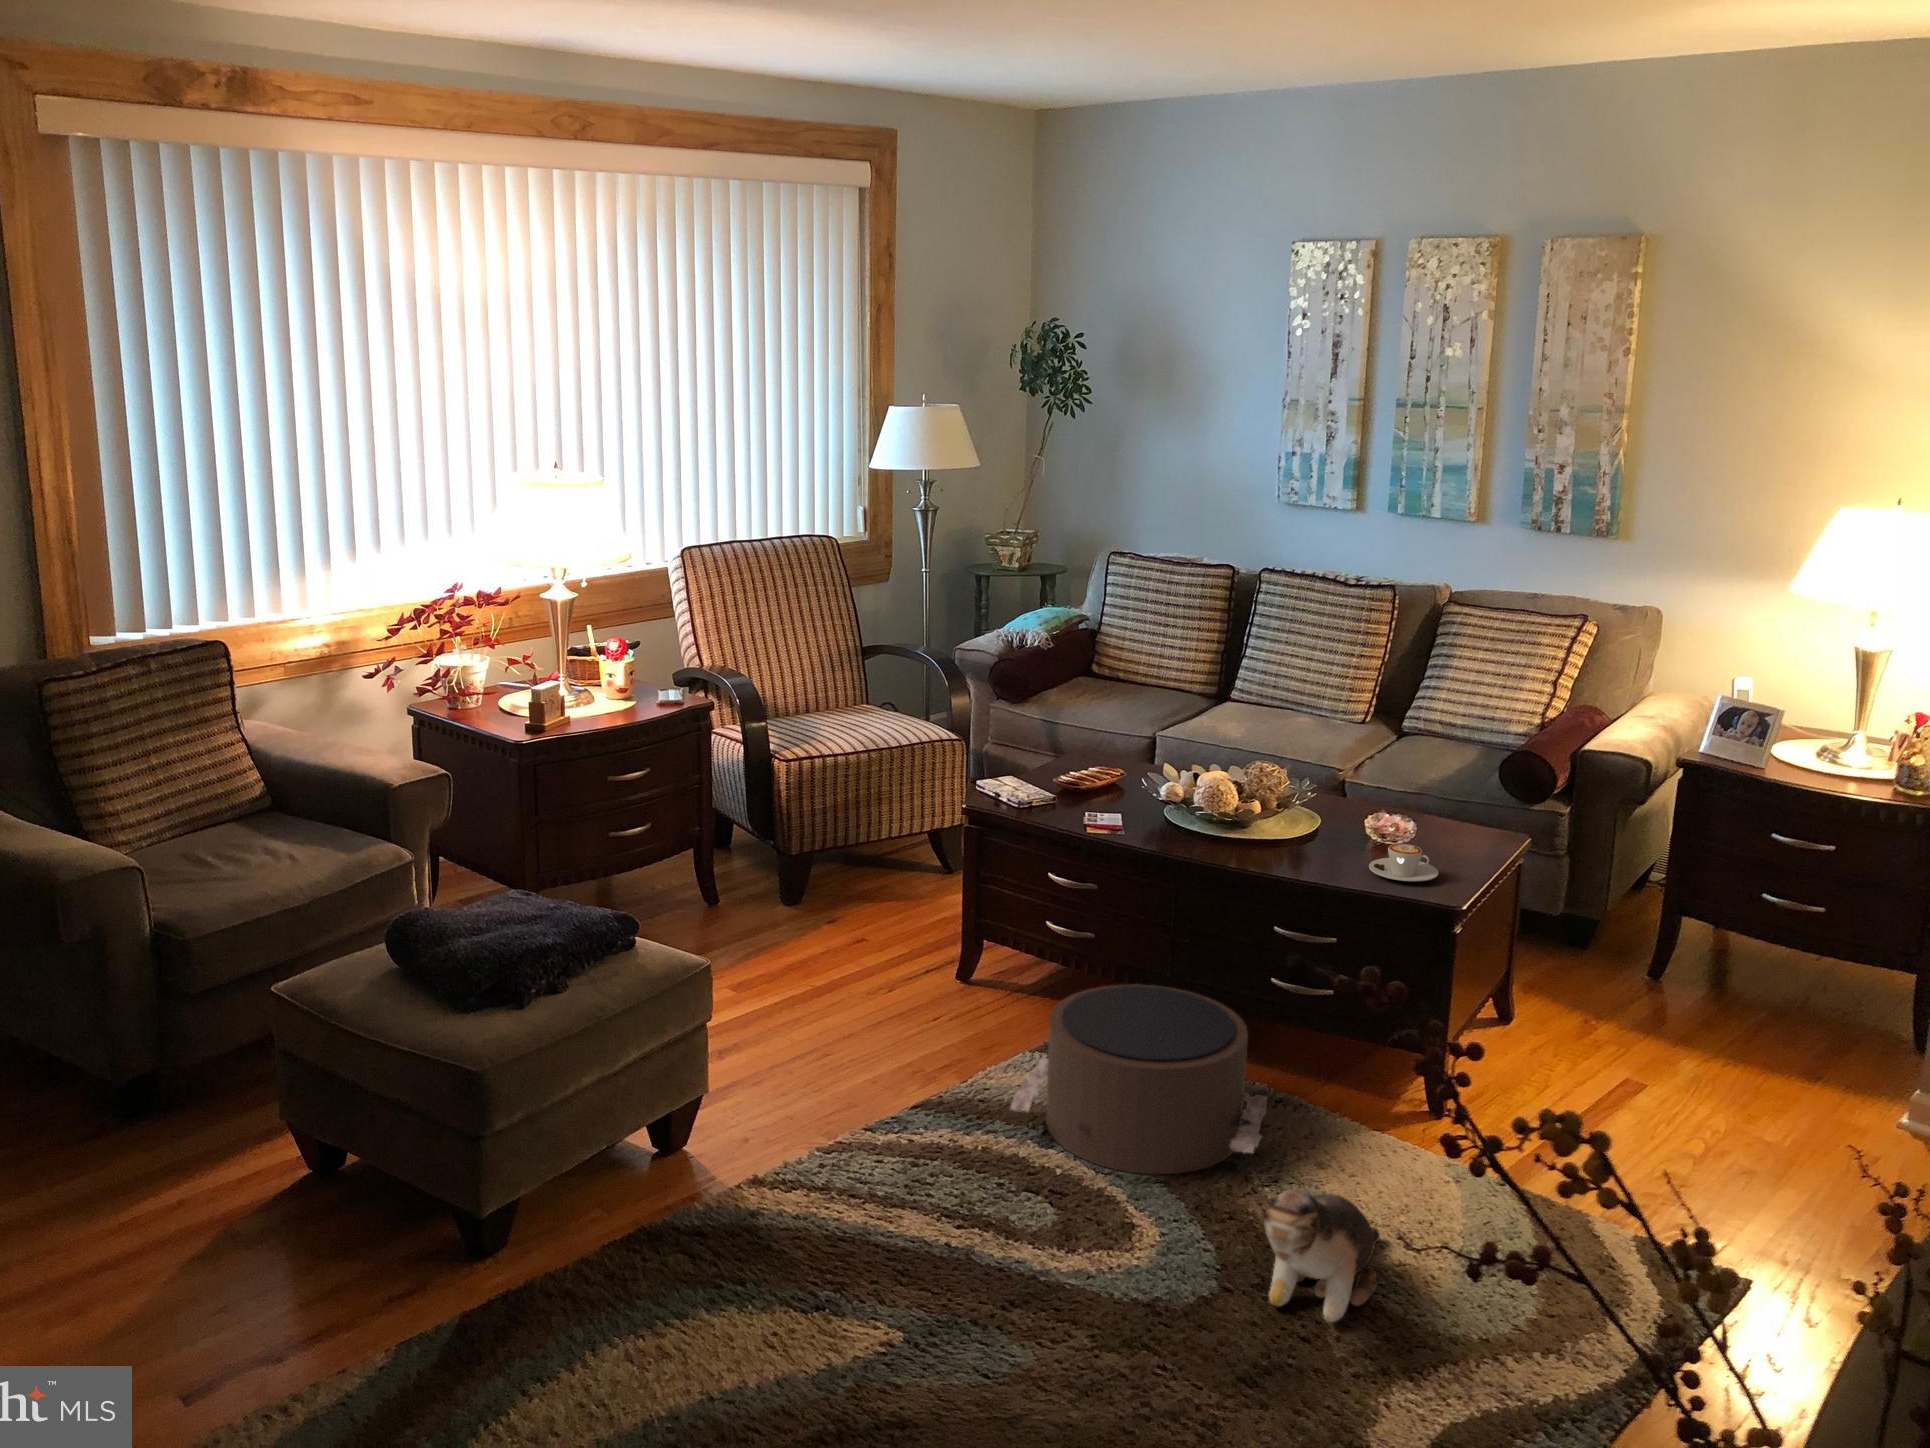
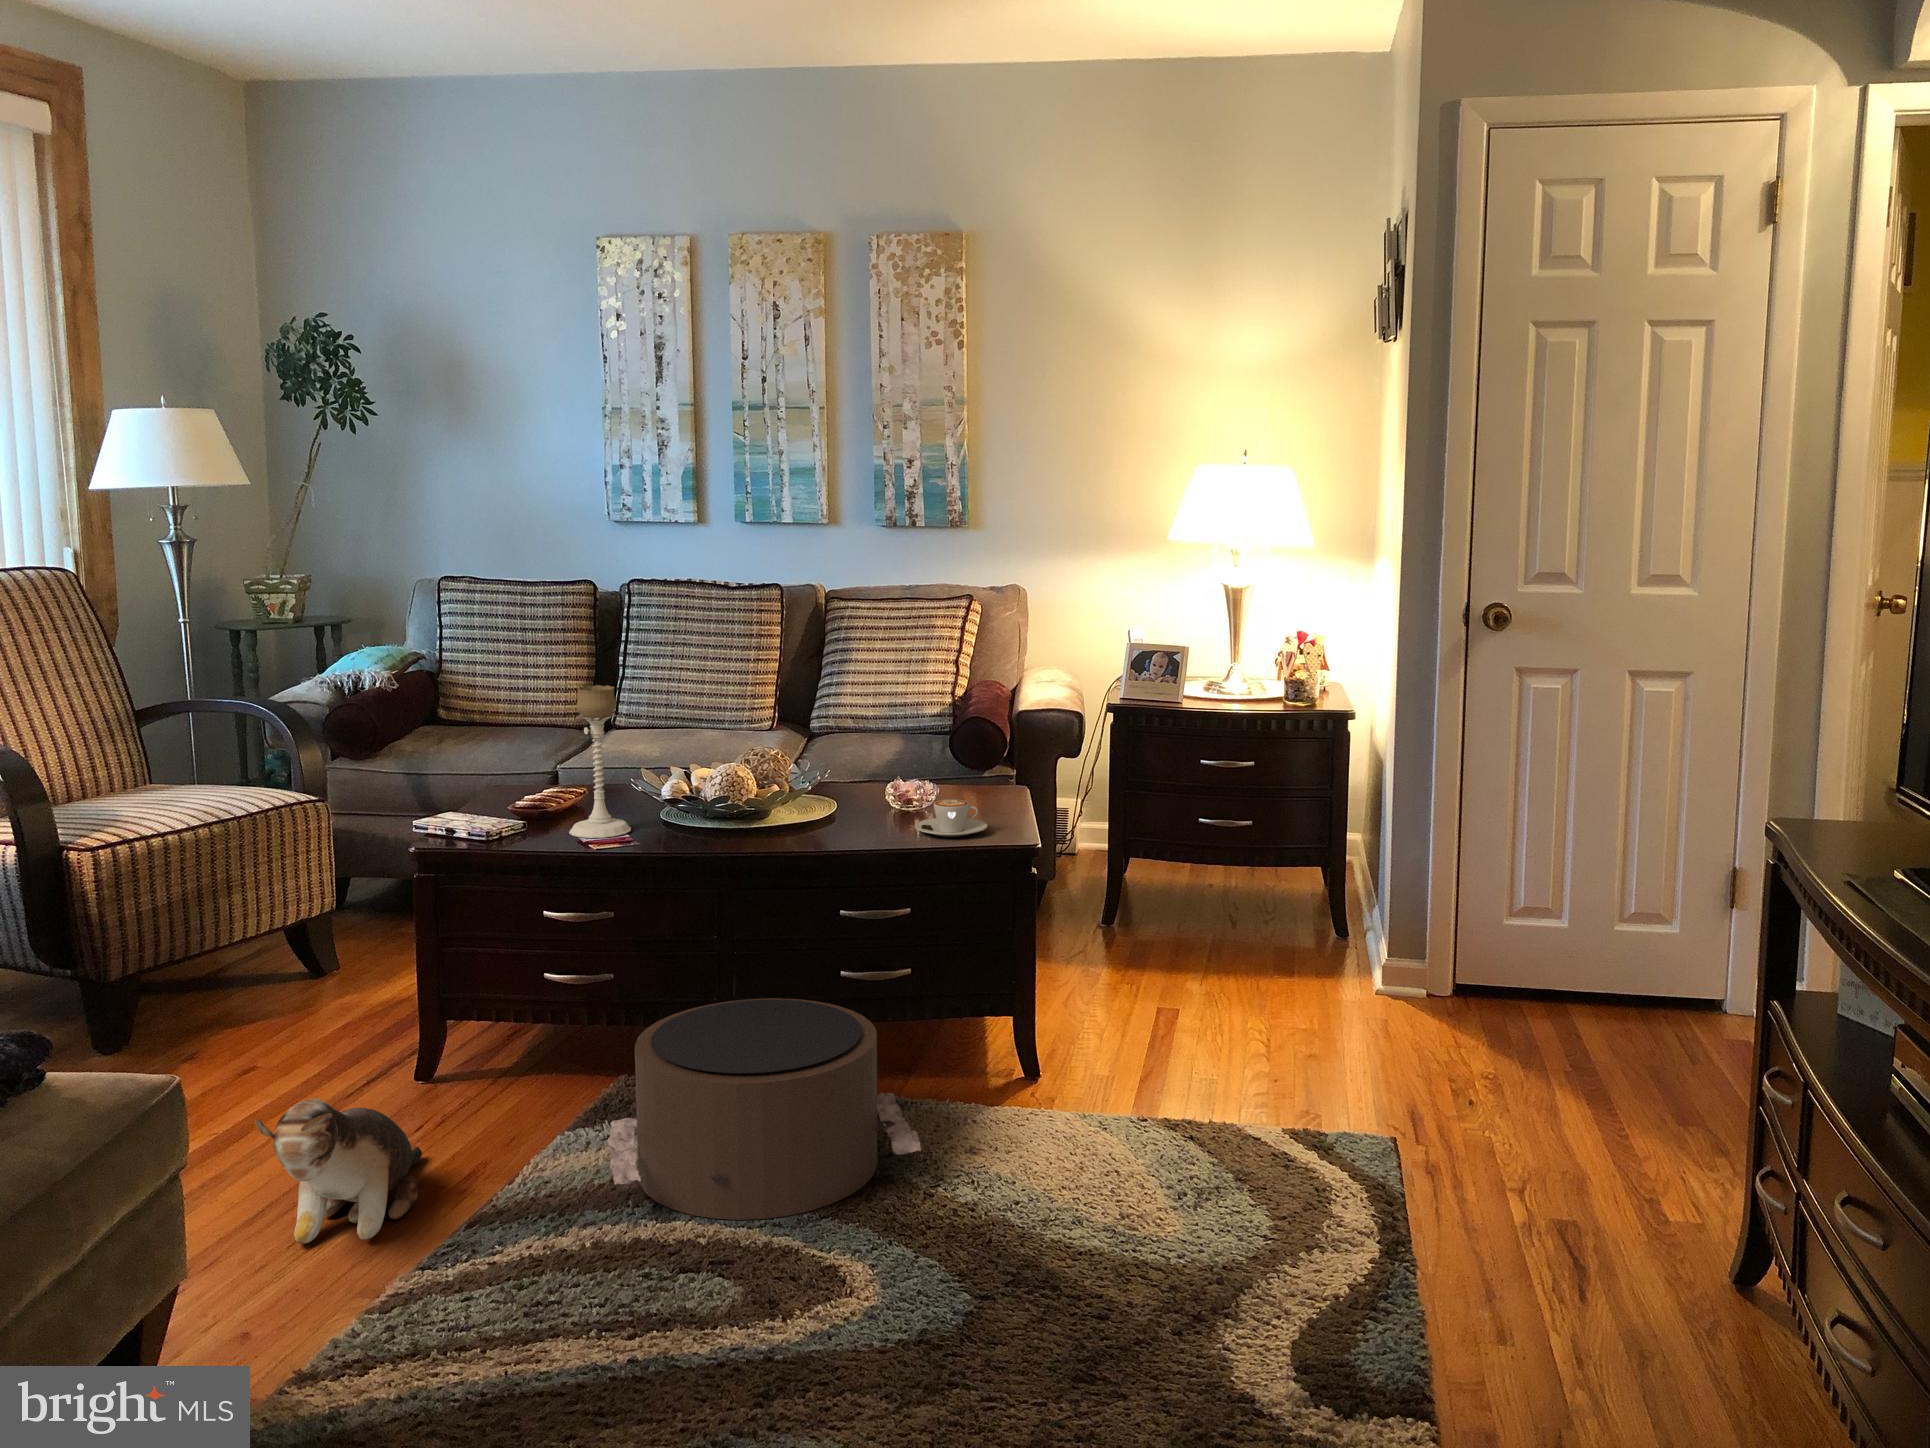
candle holder: none [1088,696,1138,824] -> present [569,685,631,838]
plush toy: present [1252,1188,1380,1322] -> present [254,1097,422,1243]

